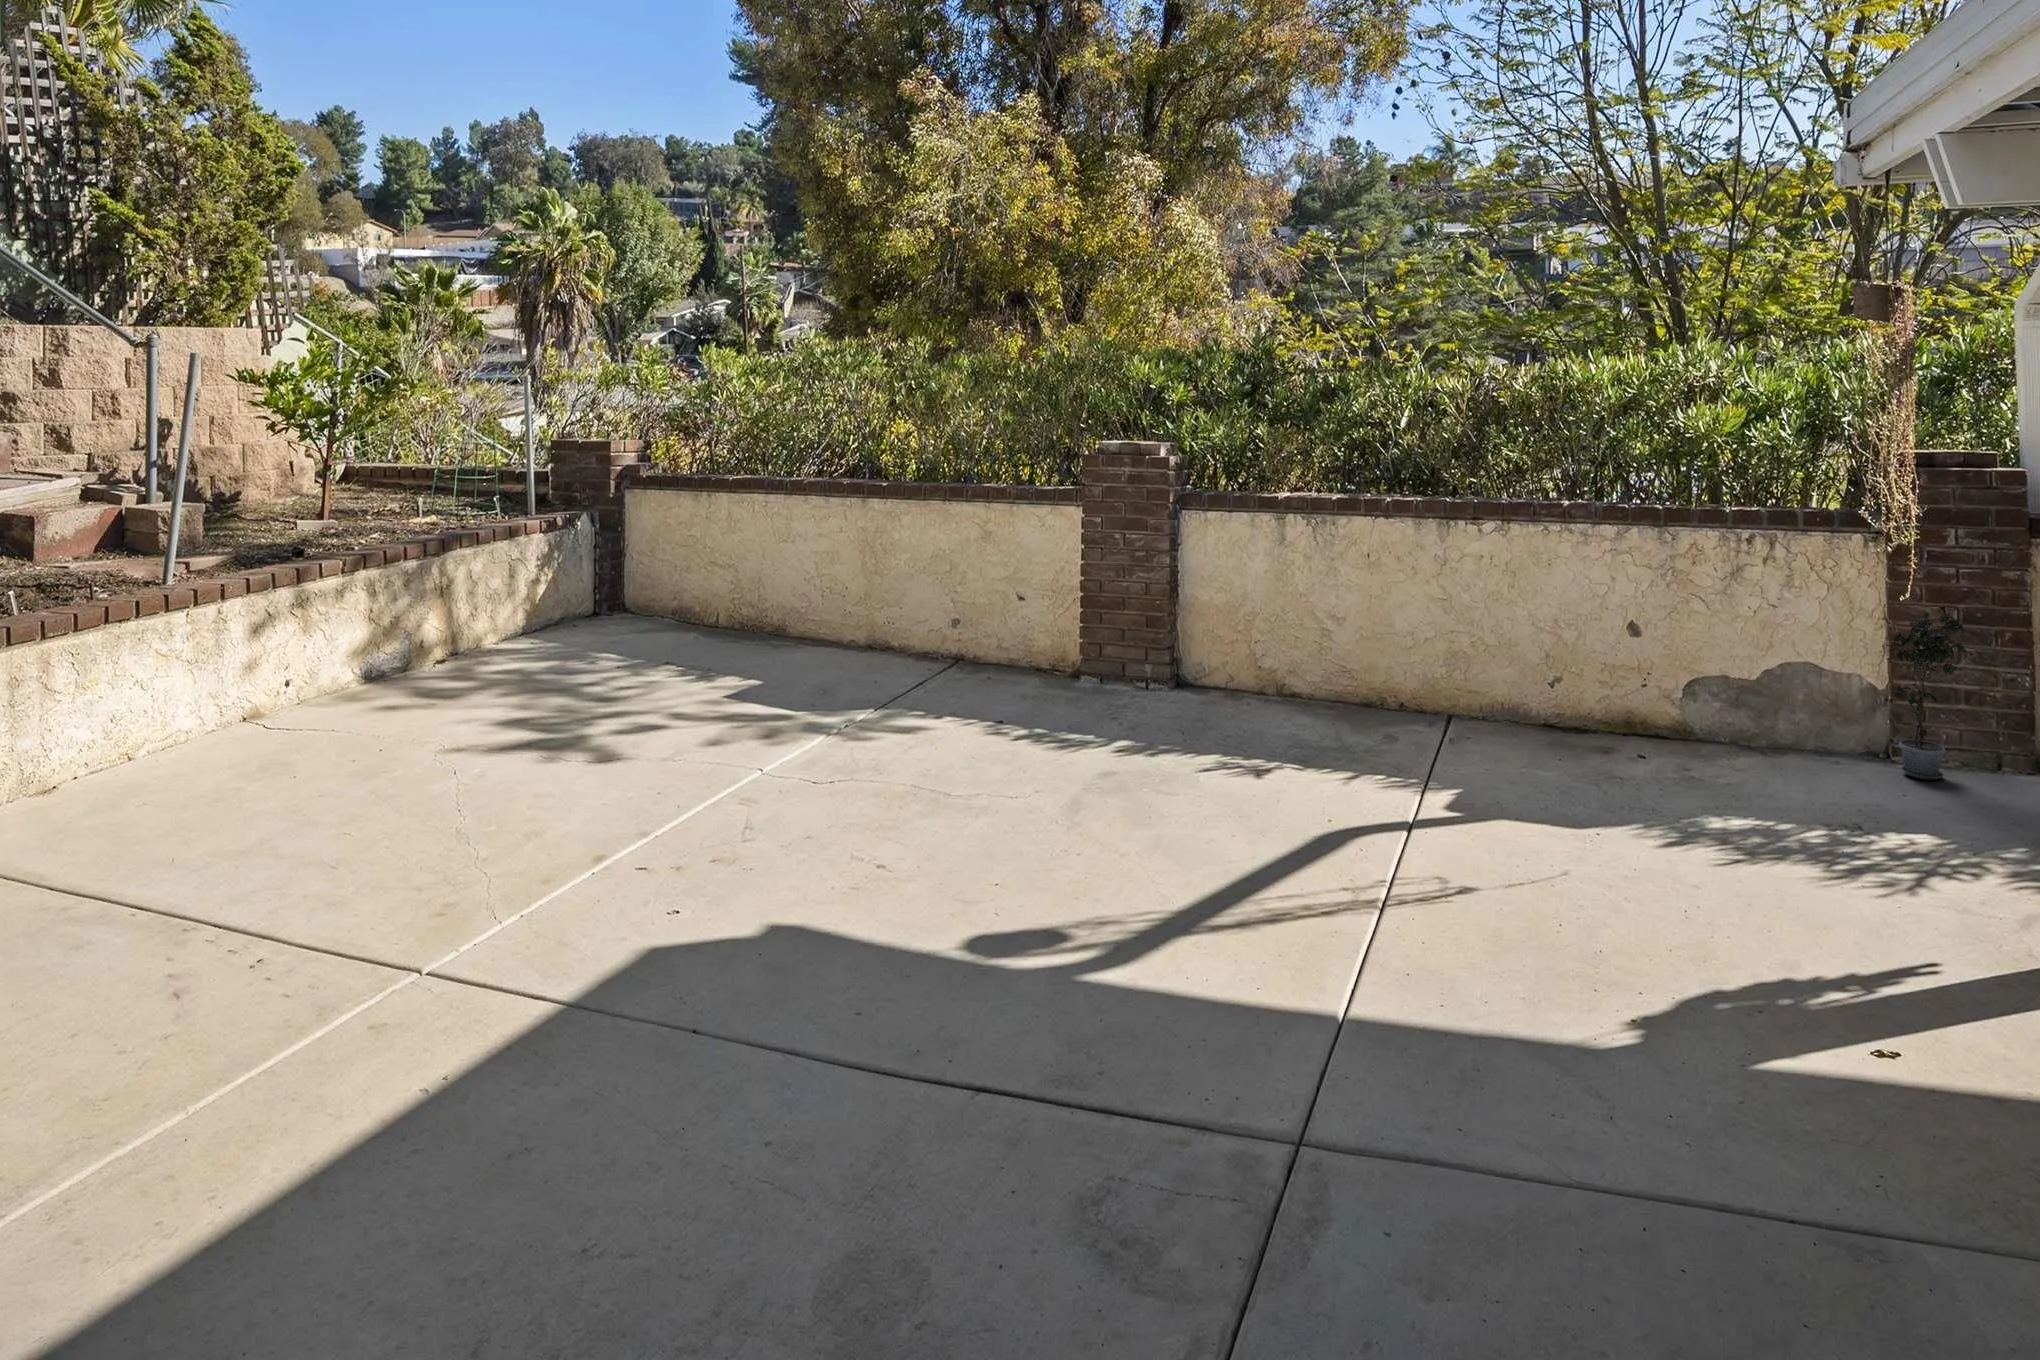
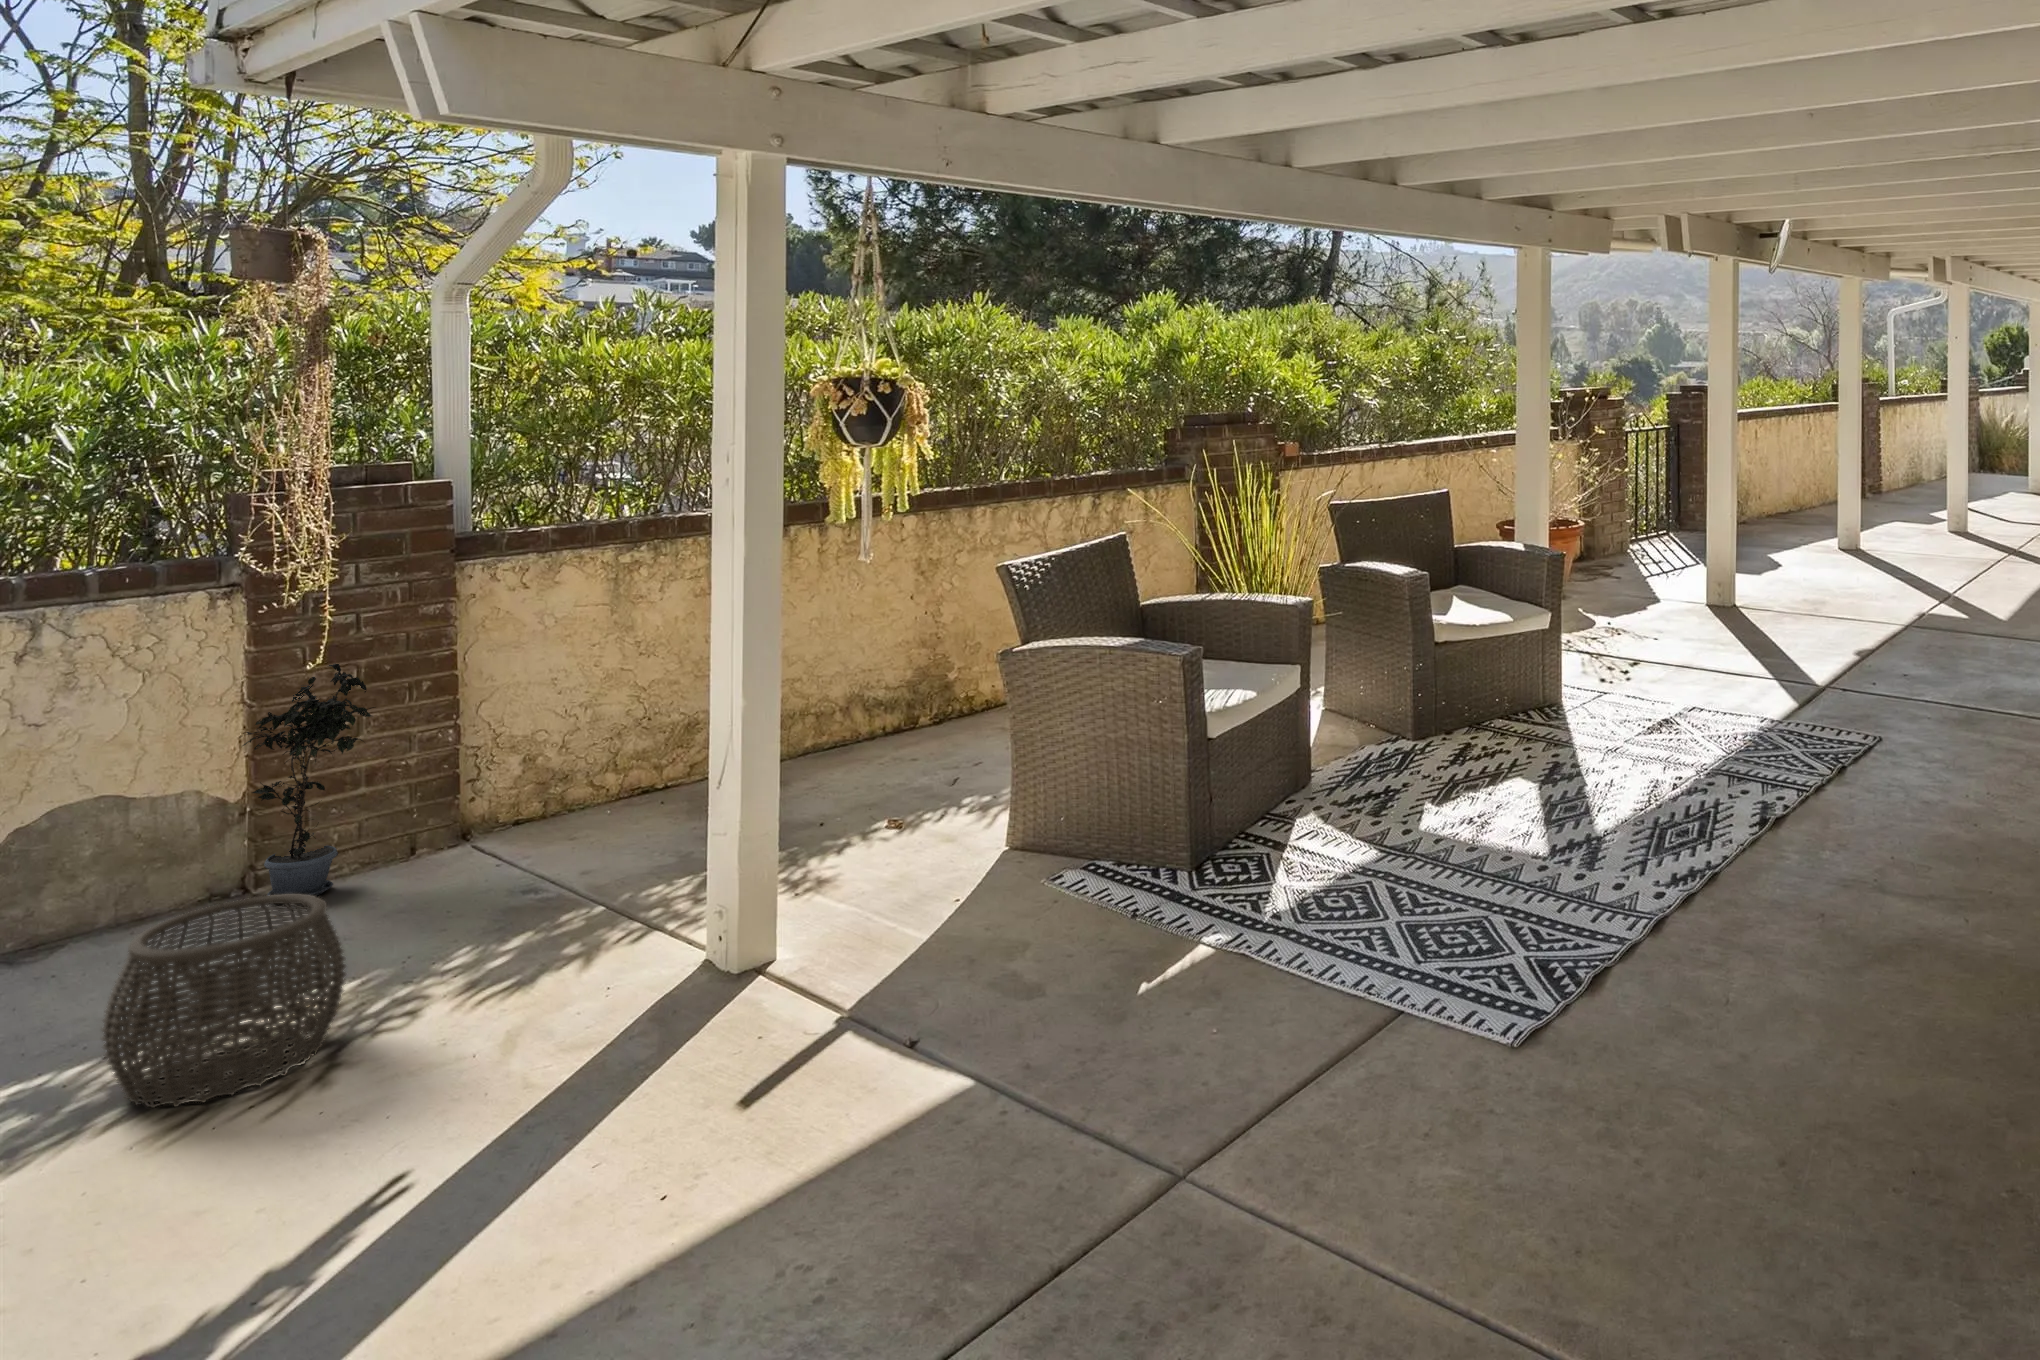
woven basket: none [1792,749,1927,879] -> present [102,894,346,1107]

